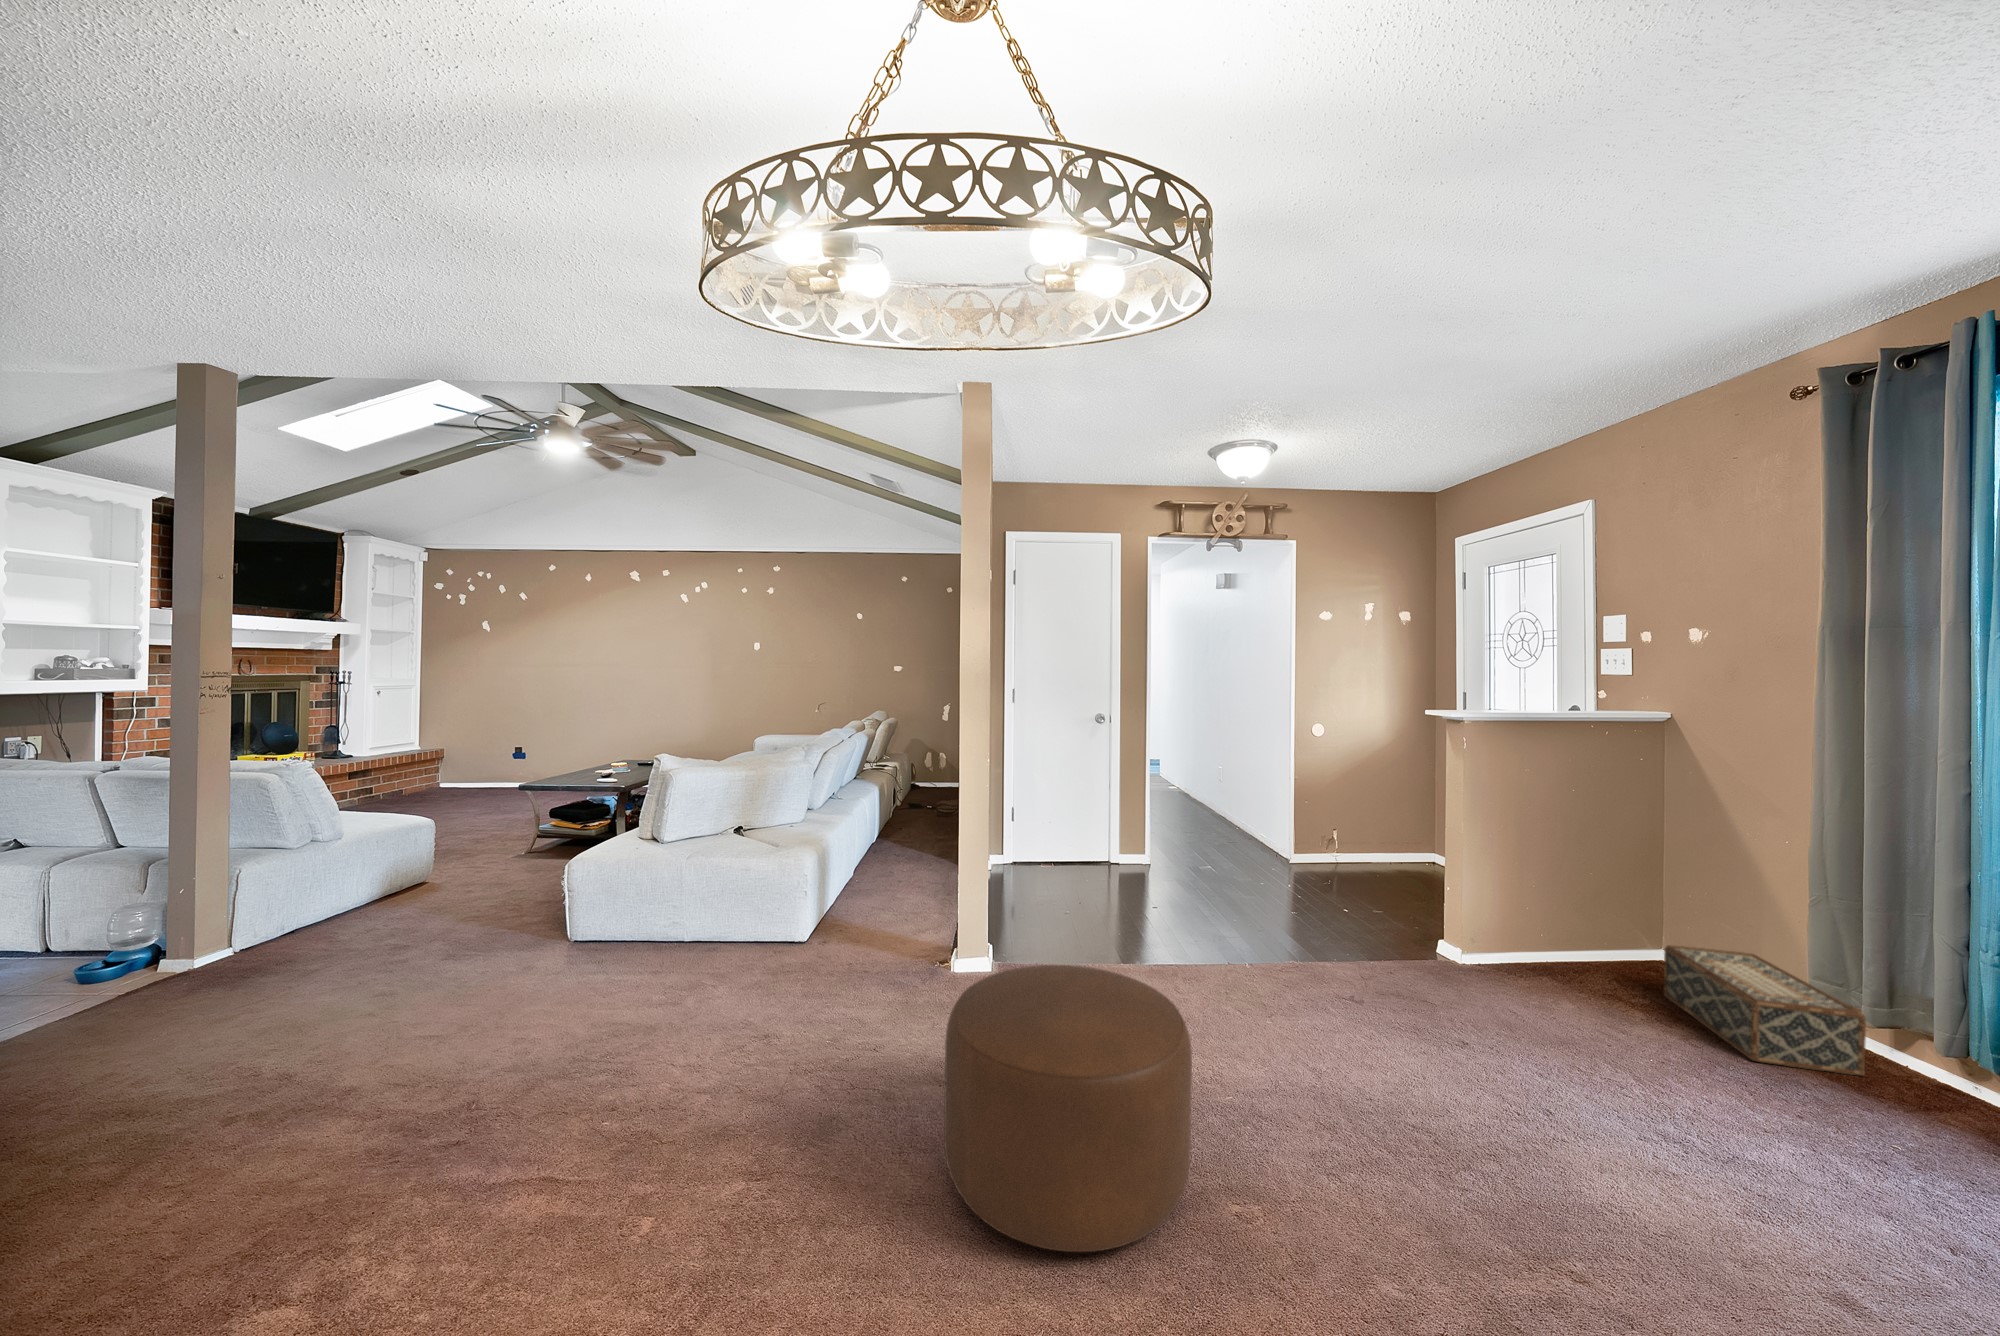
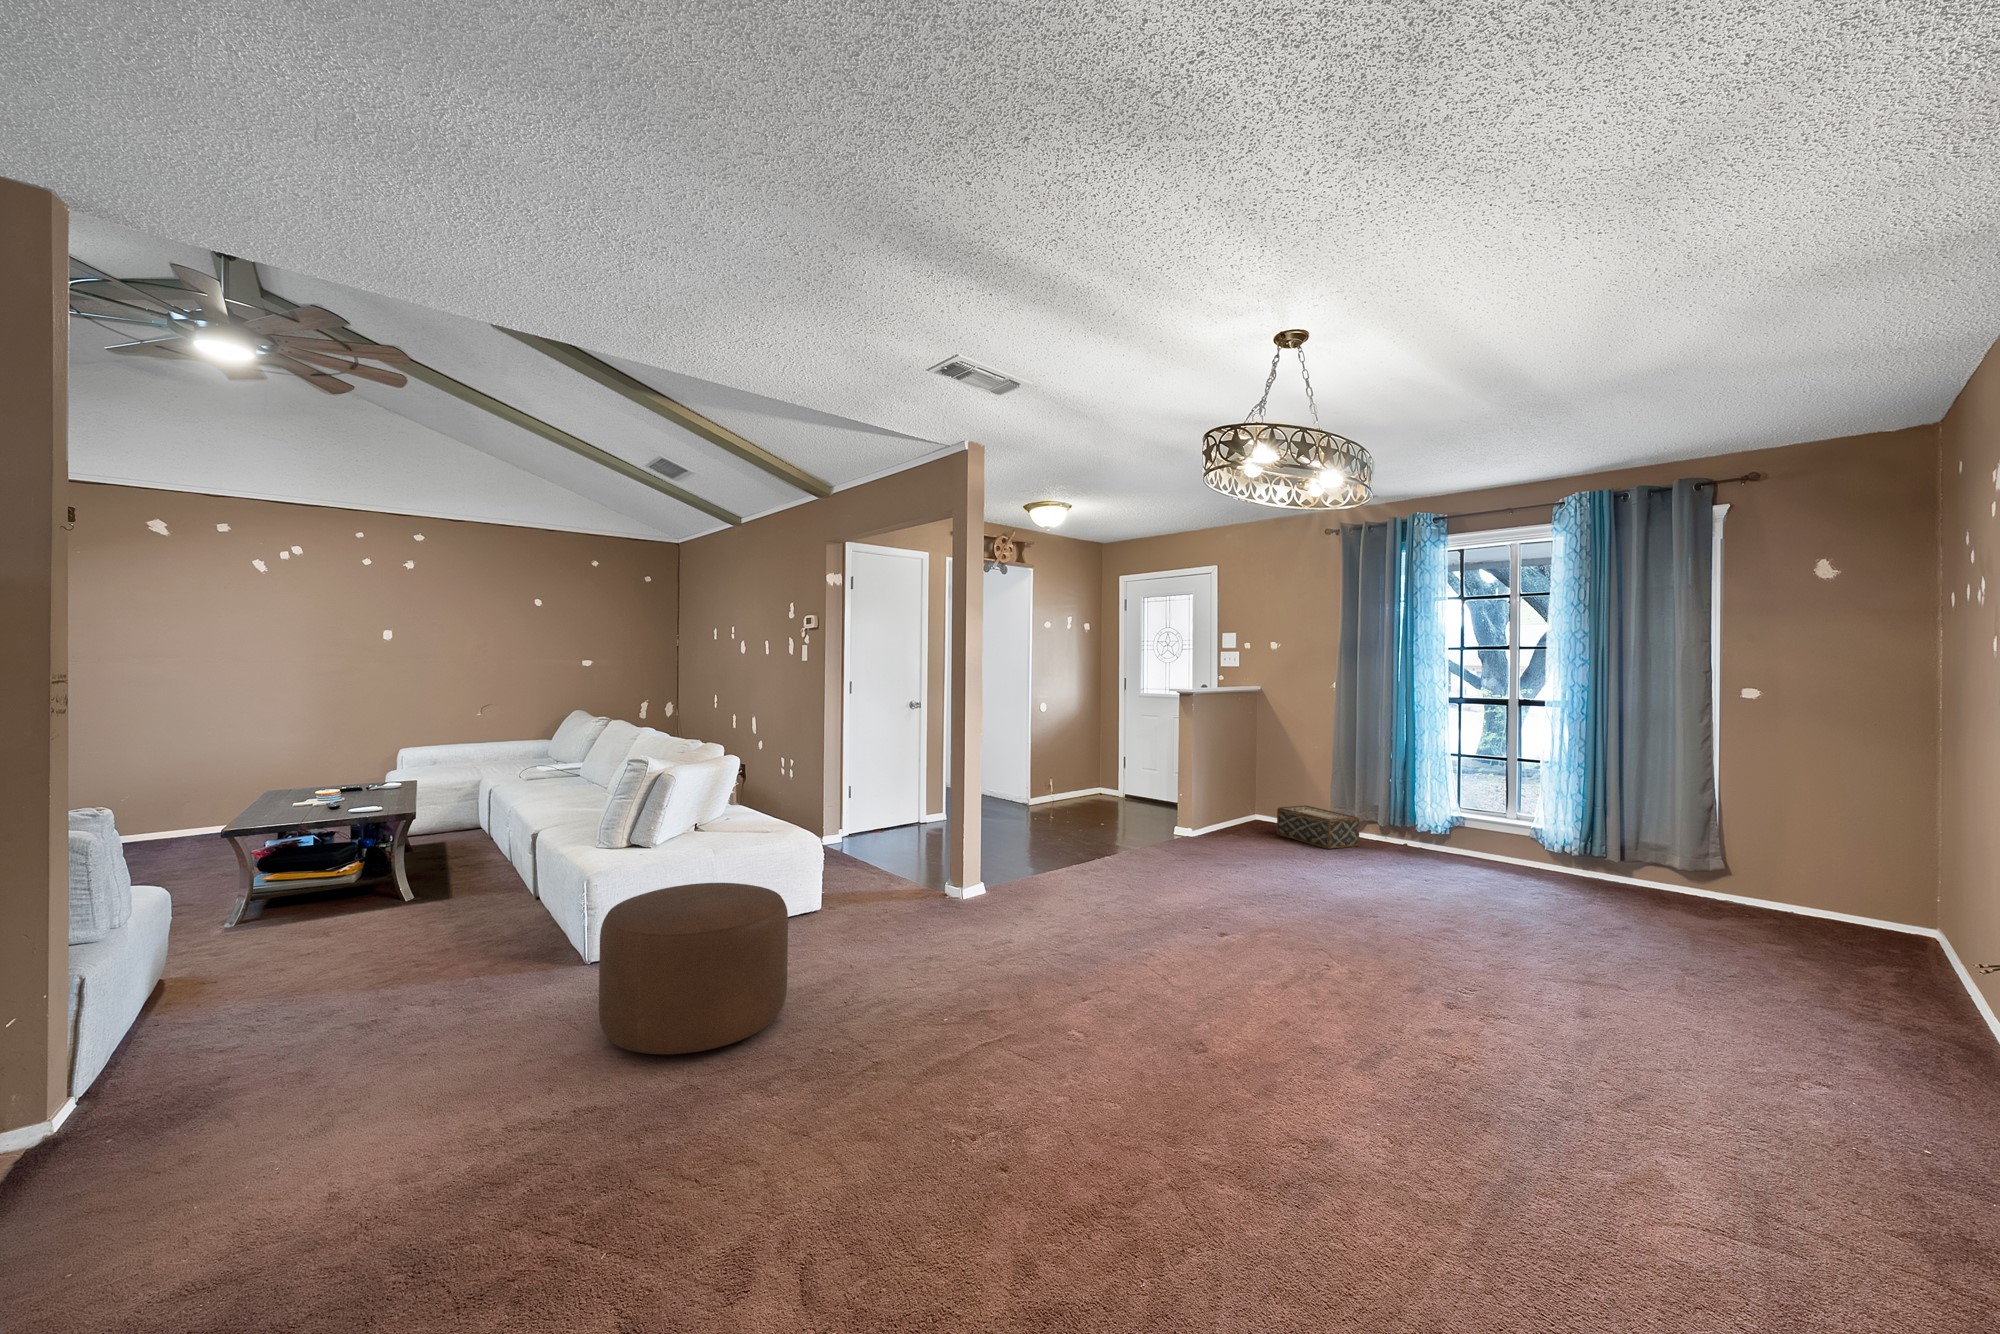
ottoman: present [944,965,1192,1252] -> present [599,883,788,1054]

